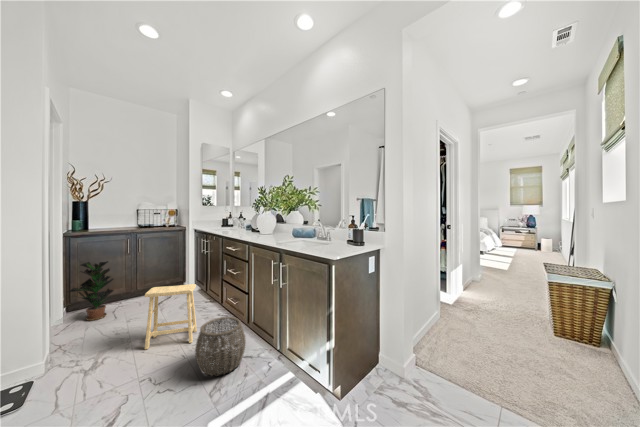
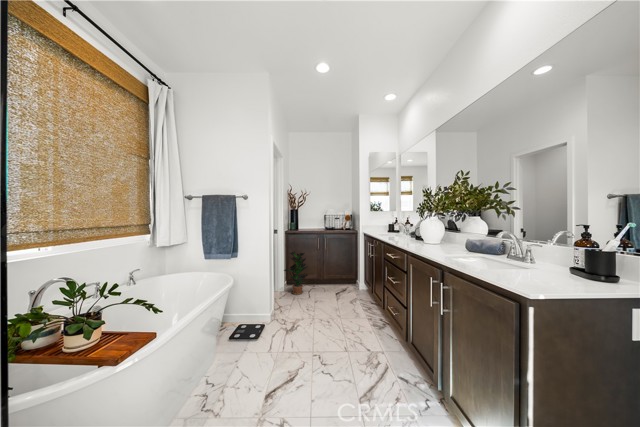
footstool: present [145,284,197,350] -> none [319,280,360,339]
woven basket: present [195,317,246,376] -> none [351,325,402,389]

